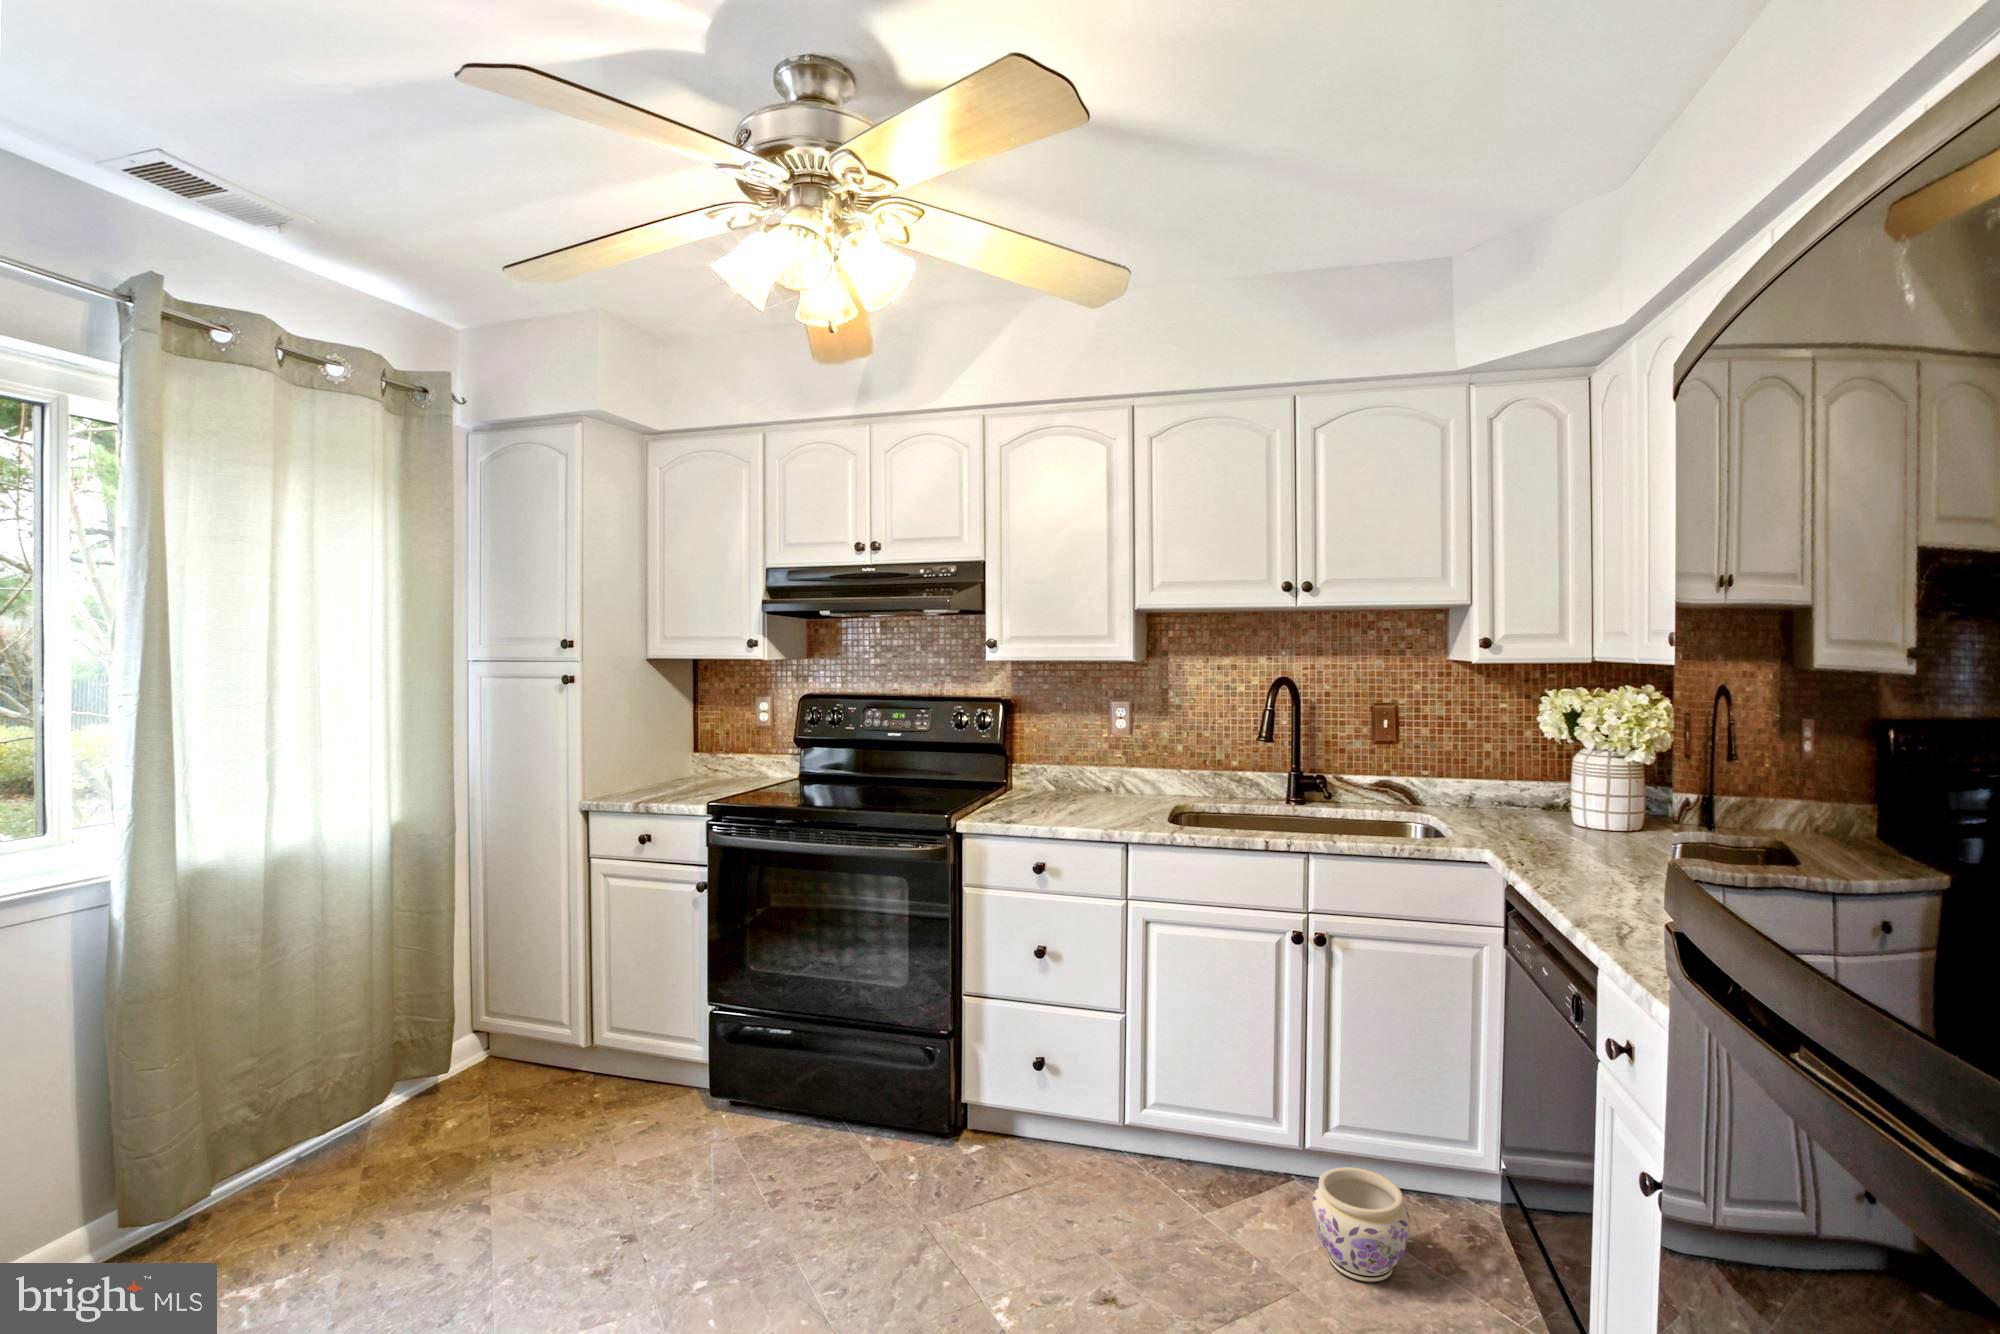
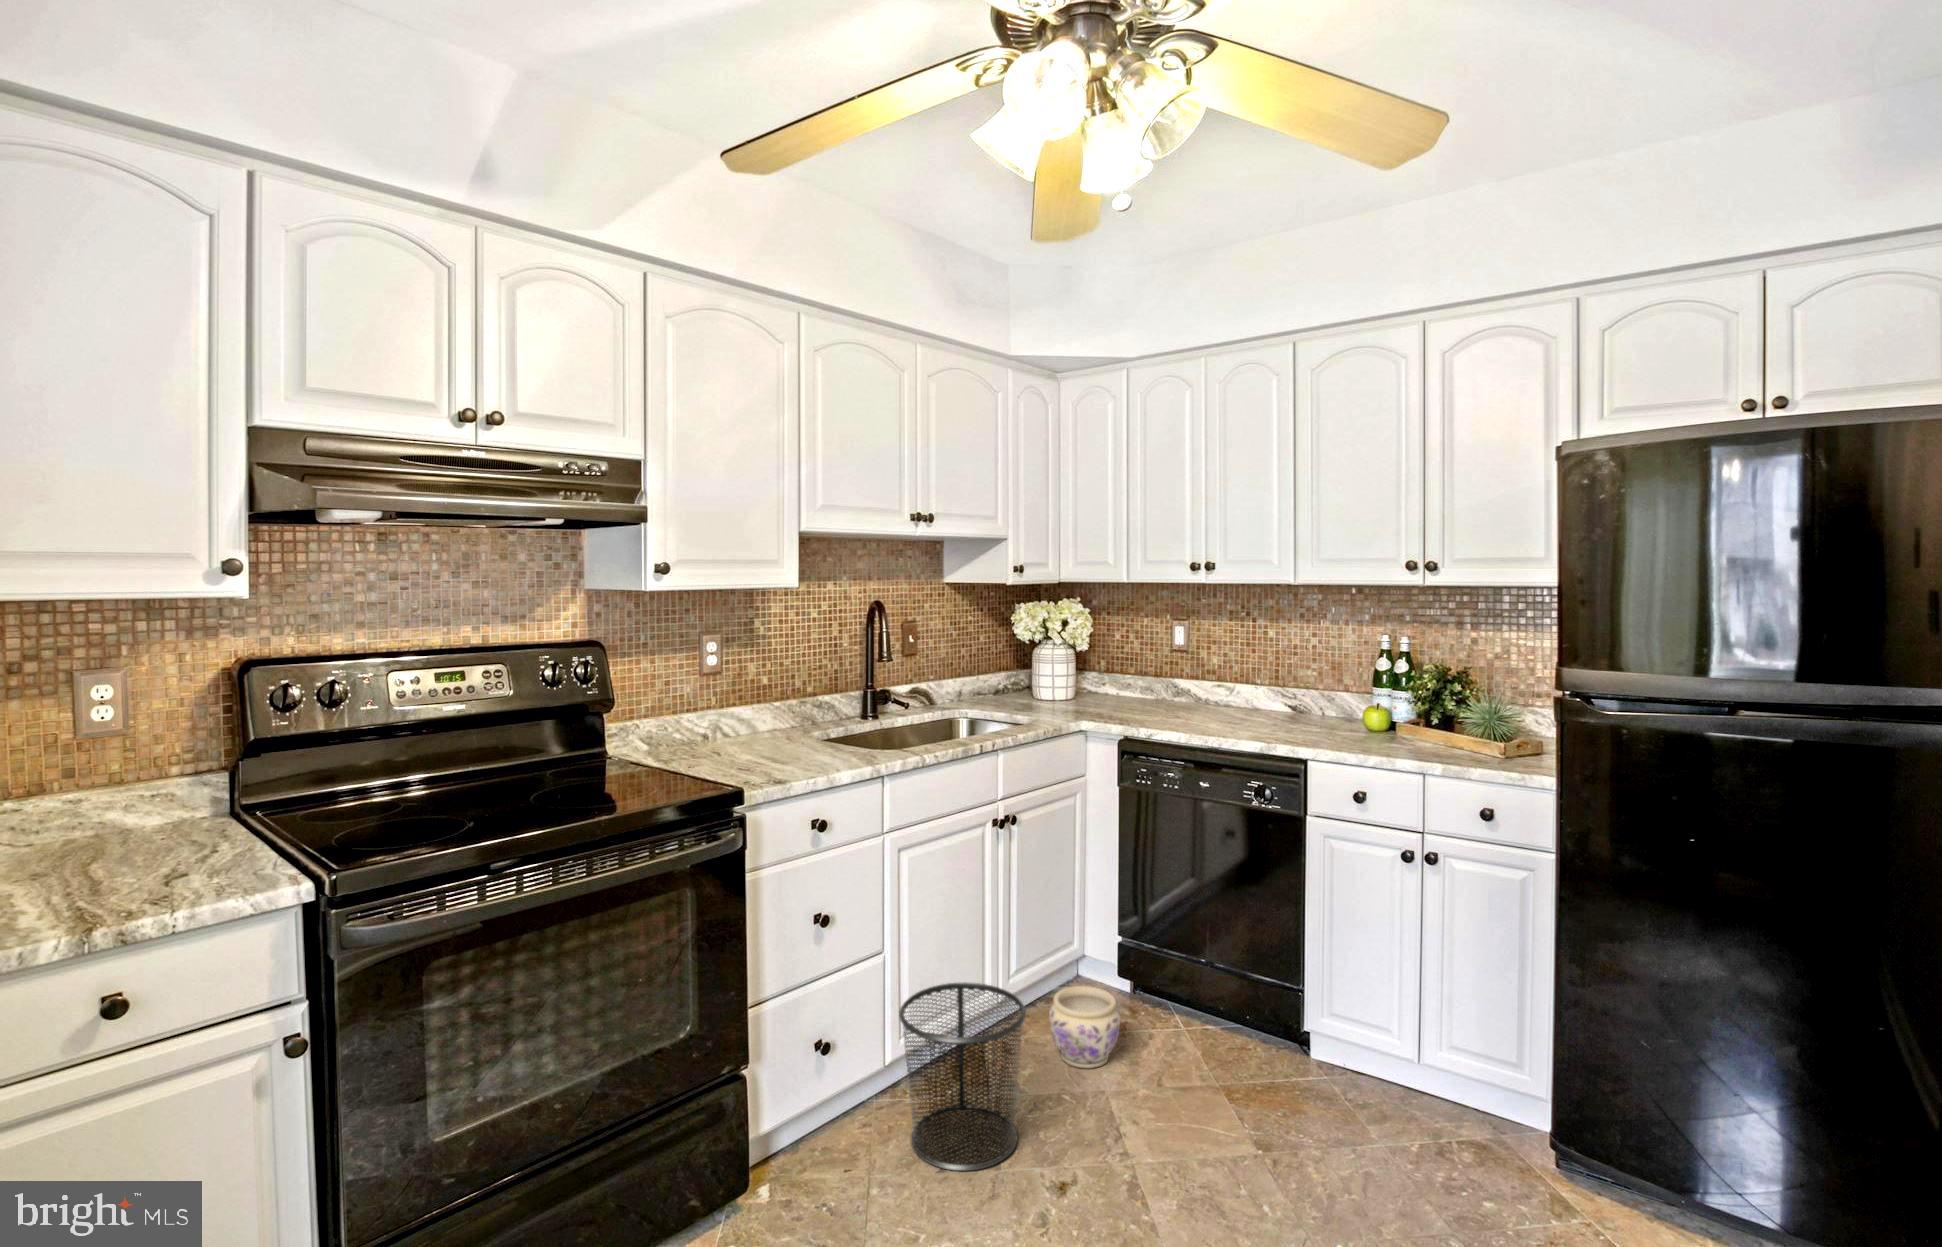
waste bin: none [1058,1065,1189,1264] -> present [899,983,1026,1171]

